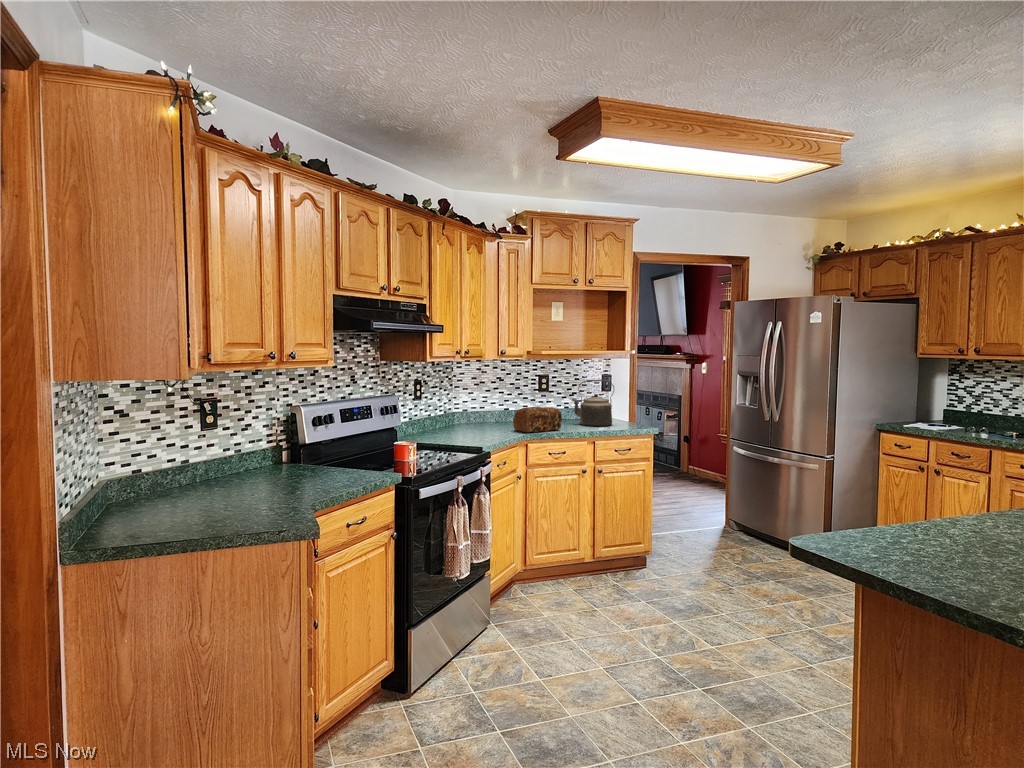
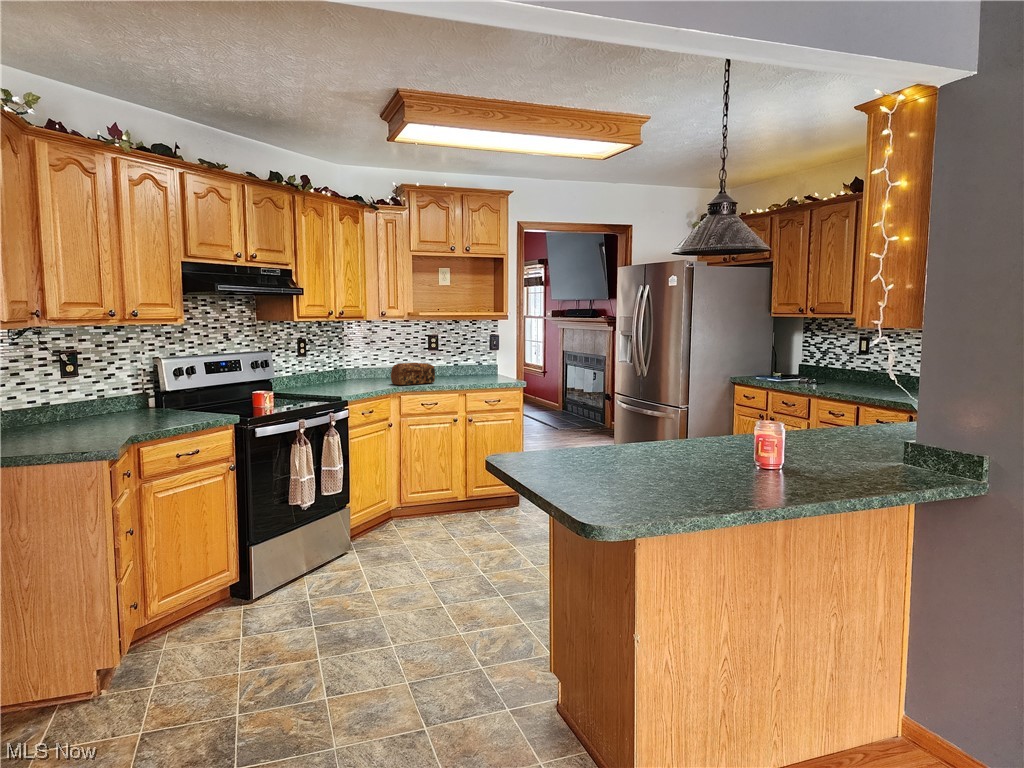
kettle: present [572,380,614,426] -> none [452,339,490,380]

